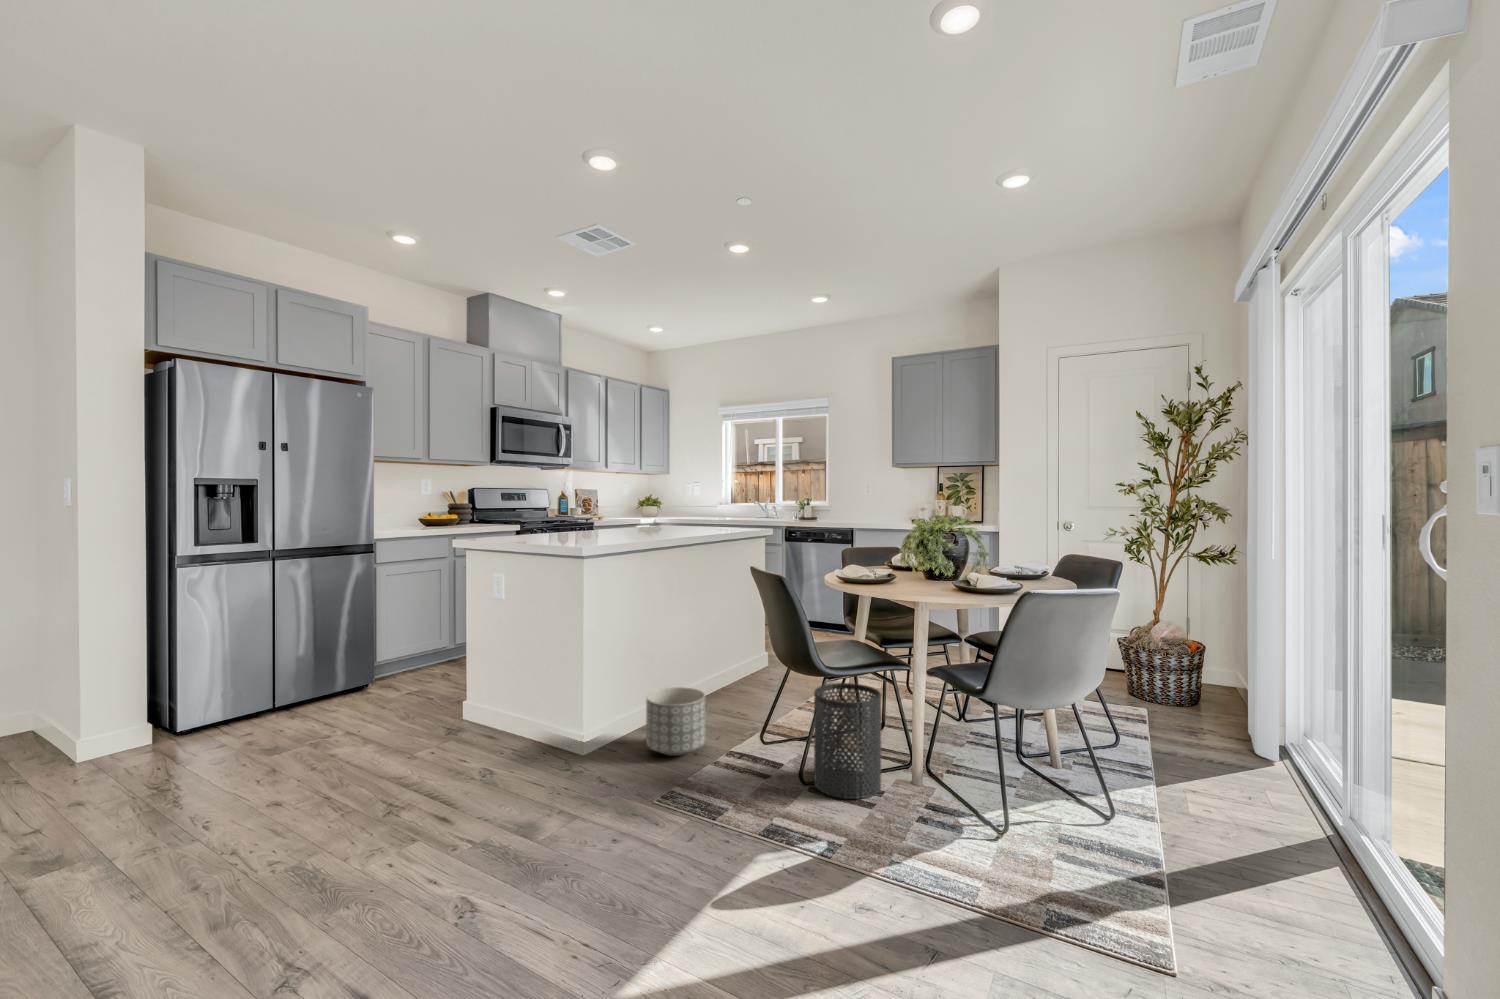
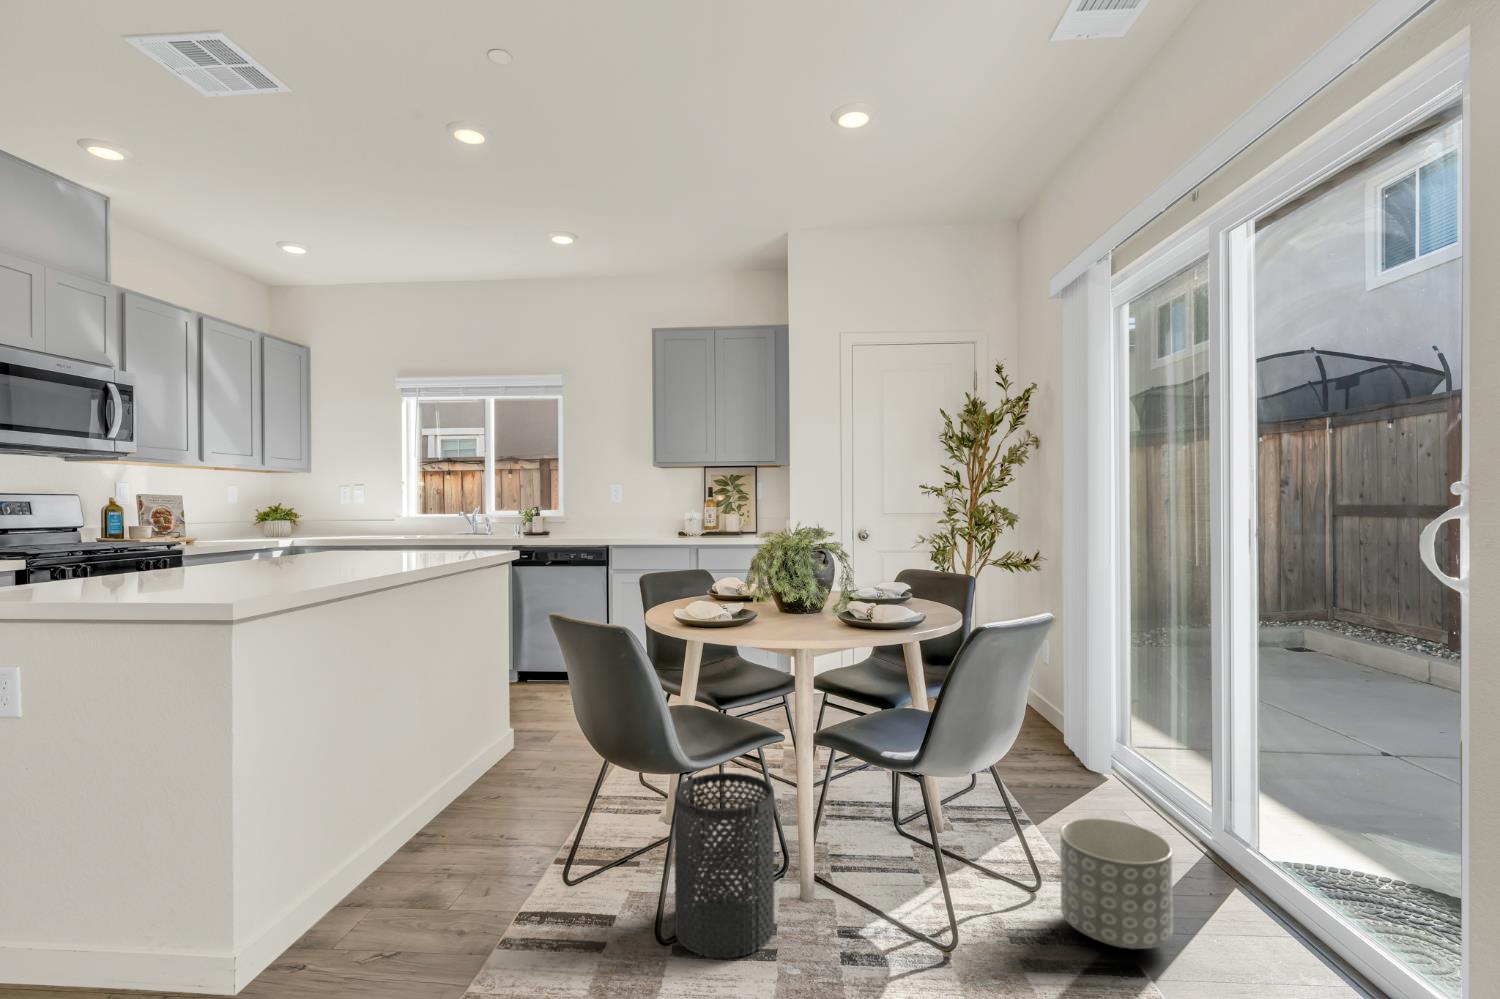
planter: present [646,687,705,756] -> present [1060,818,1173,949]

